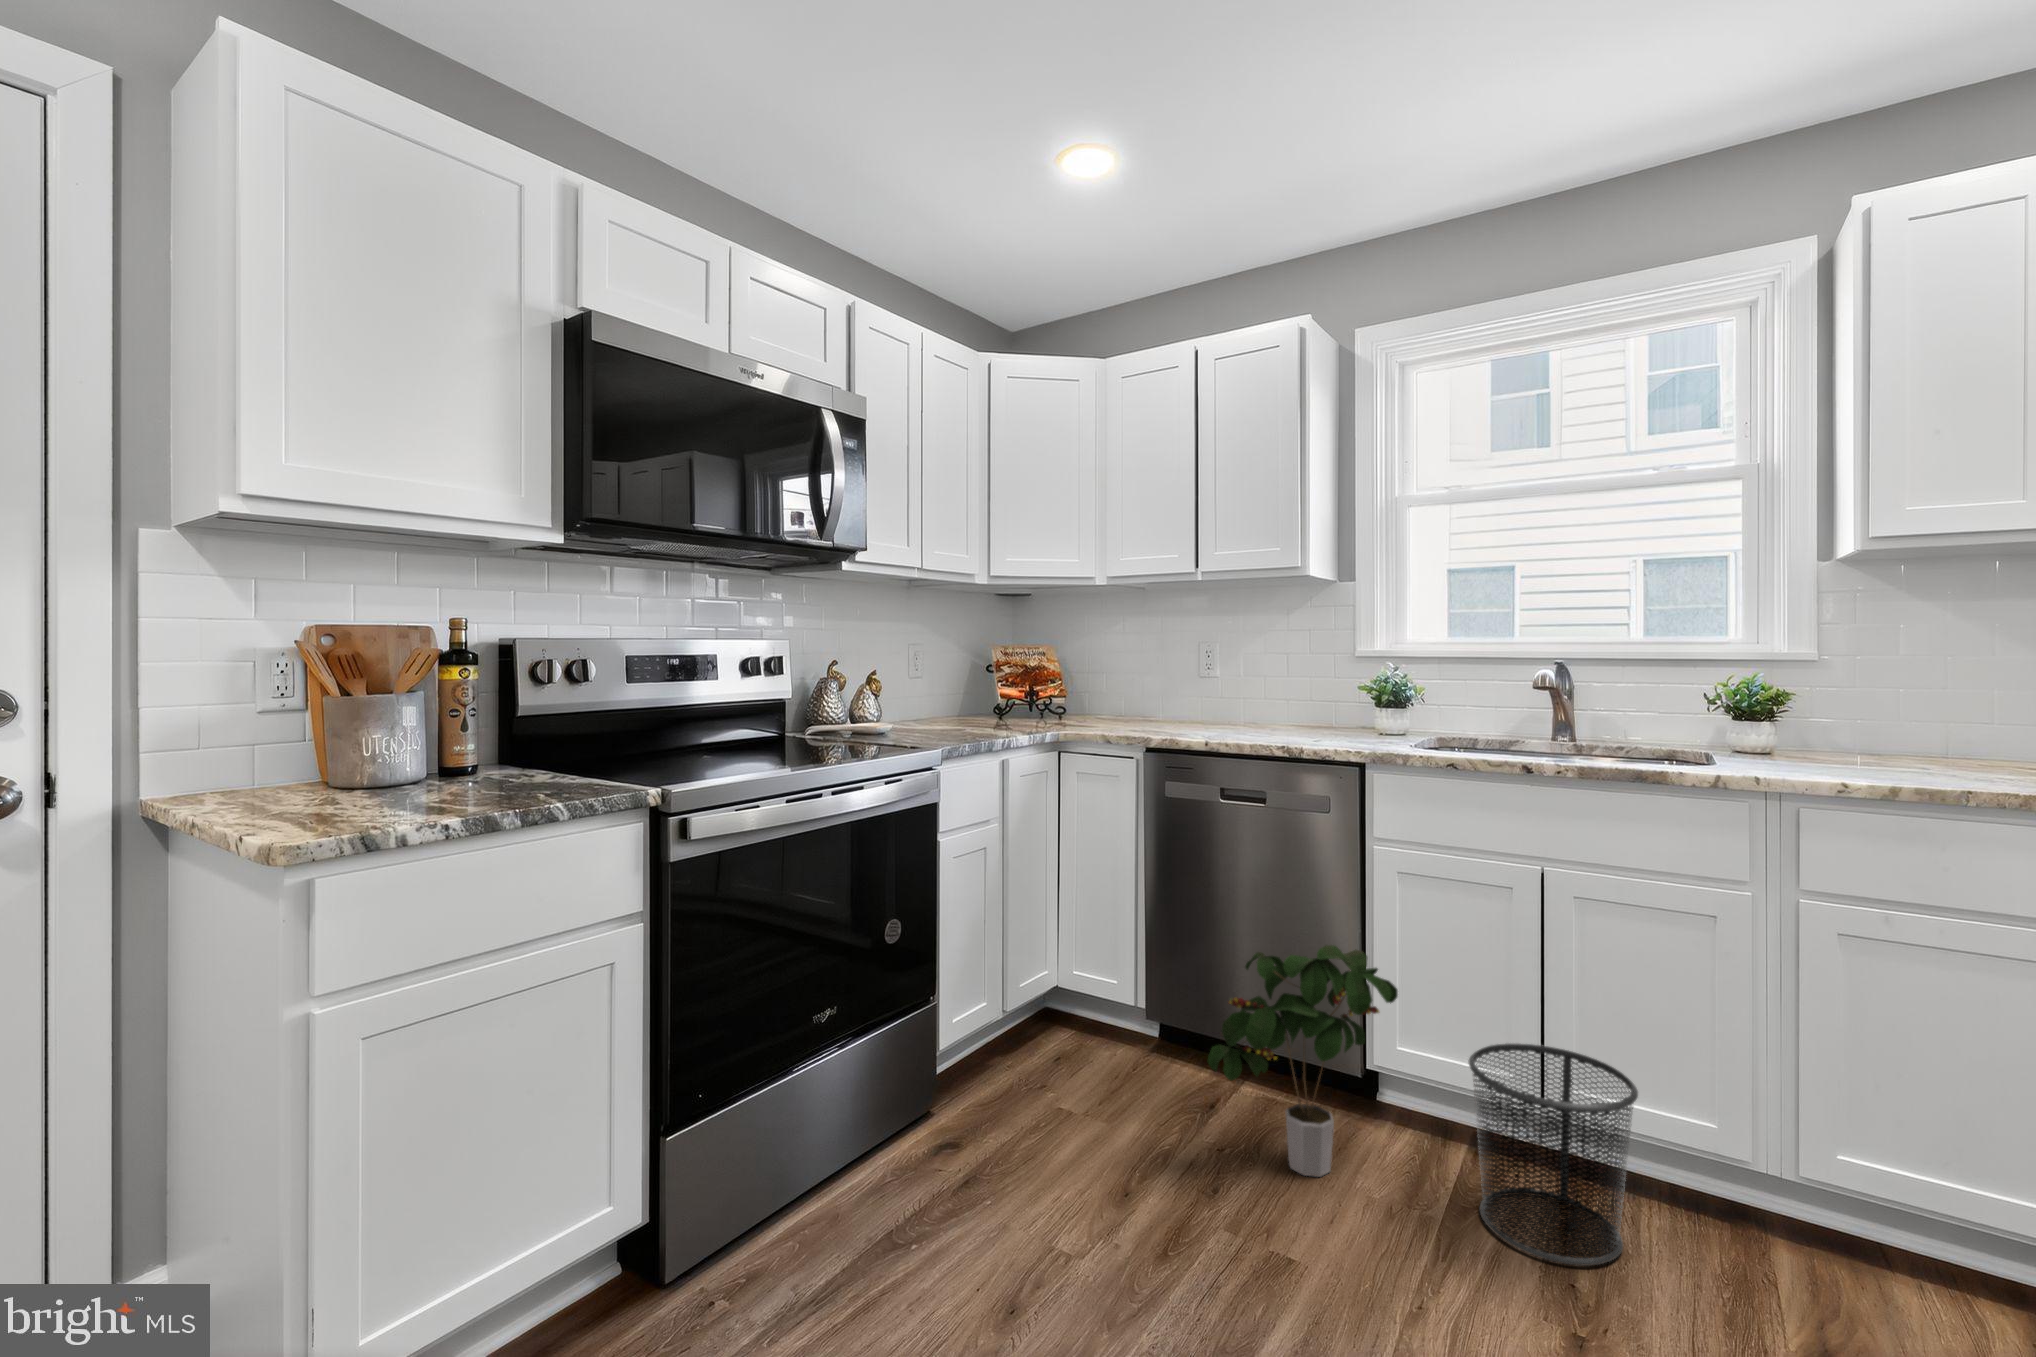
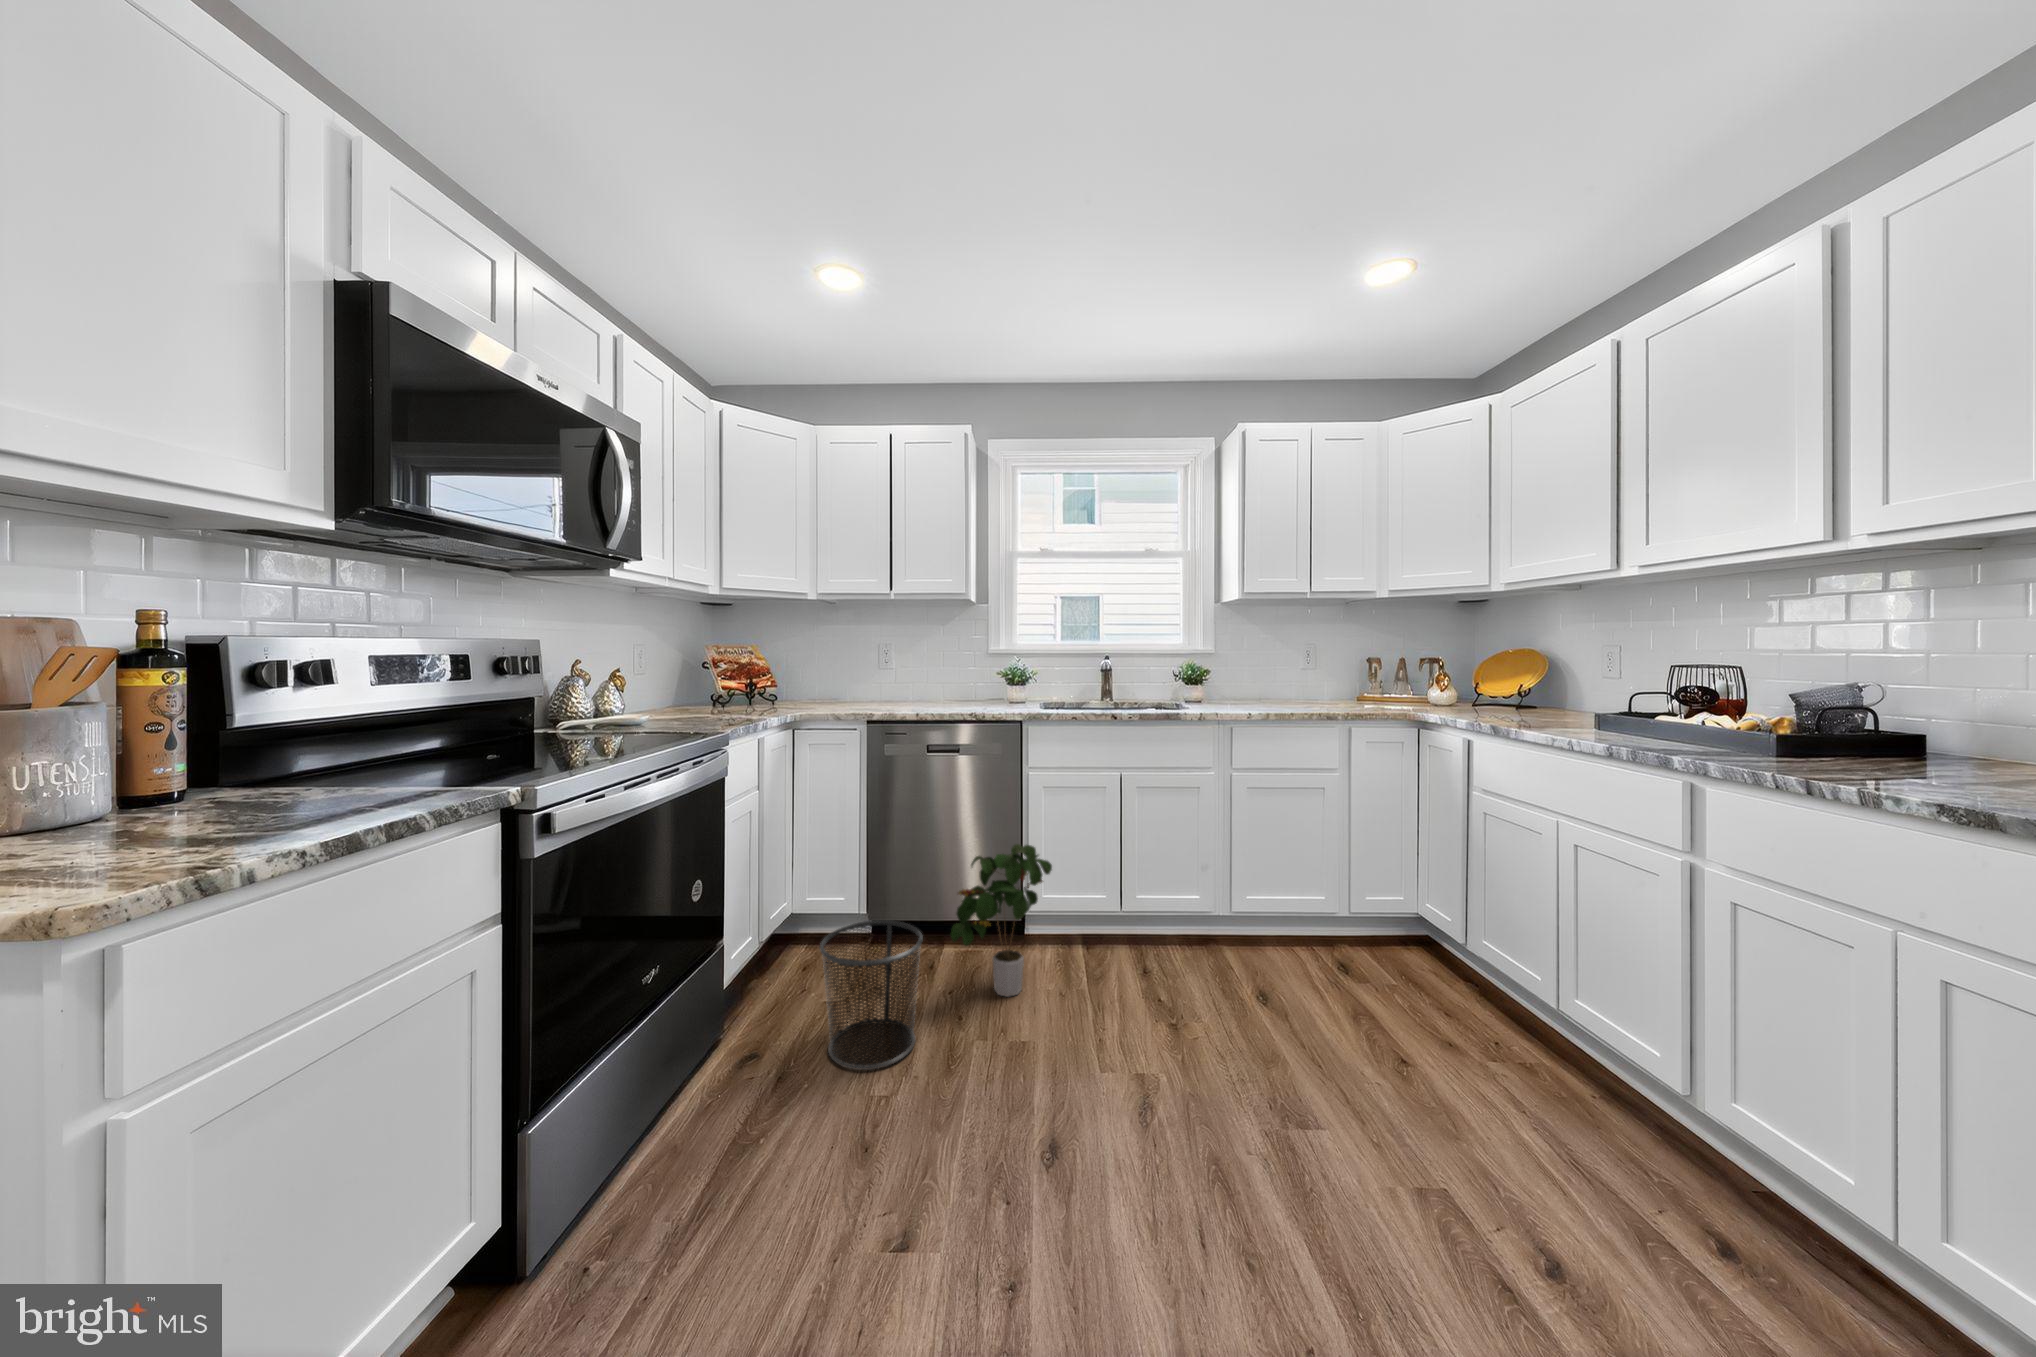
waste bin: present [1469,1043,1638,1266] -> present [820,920,923,1070]

